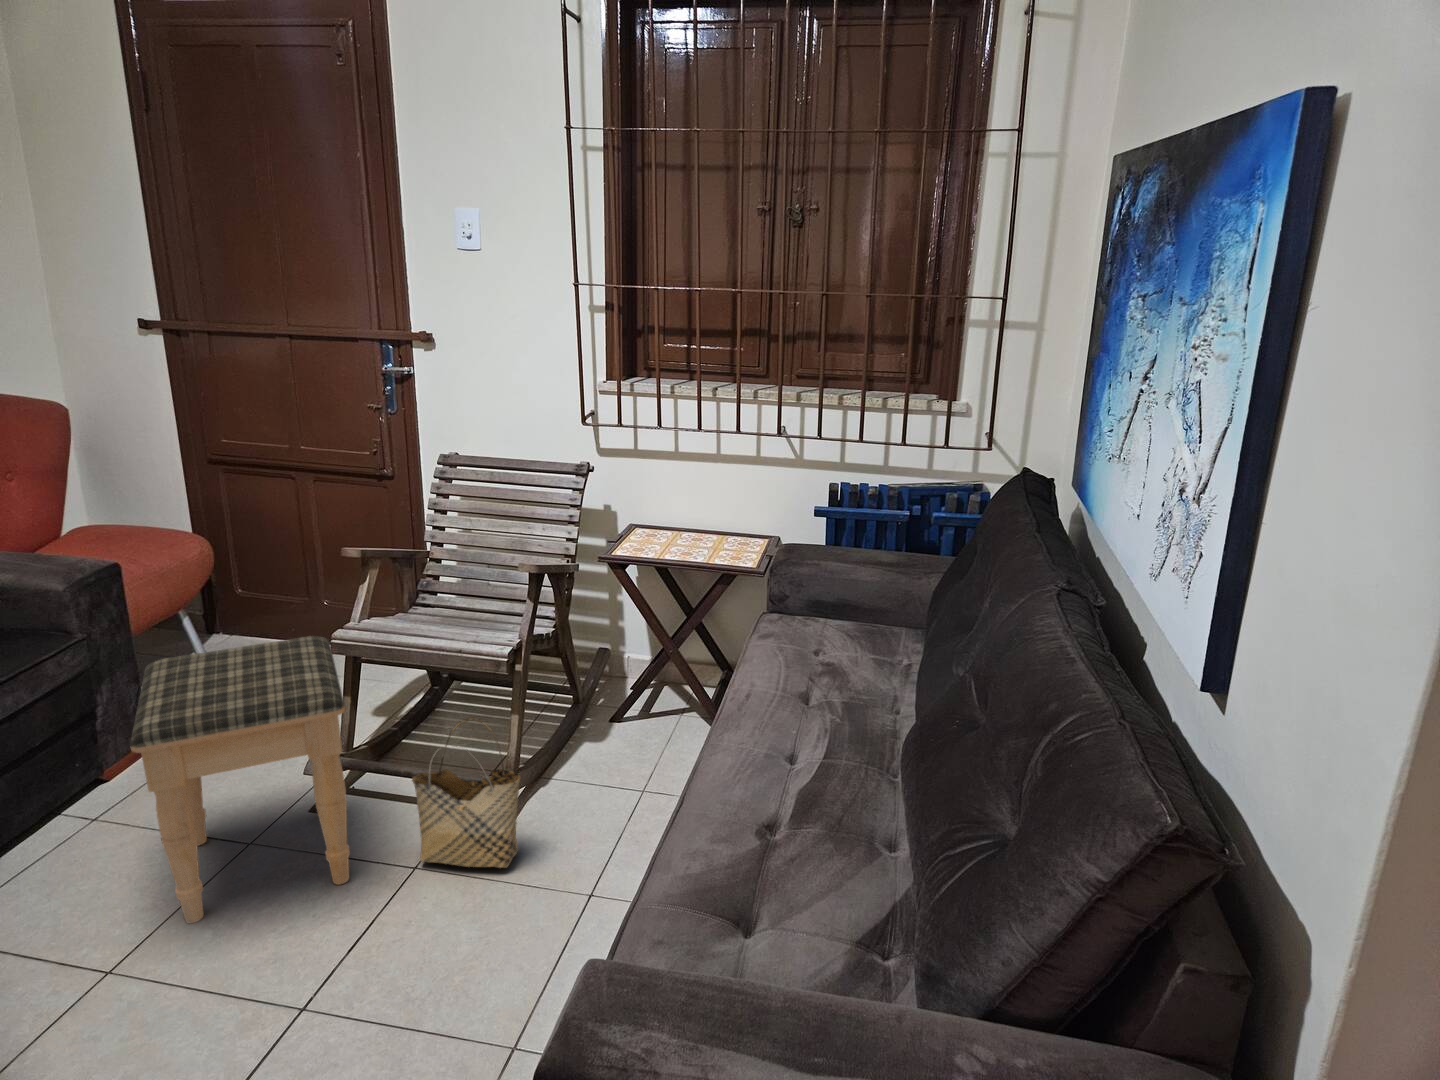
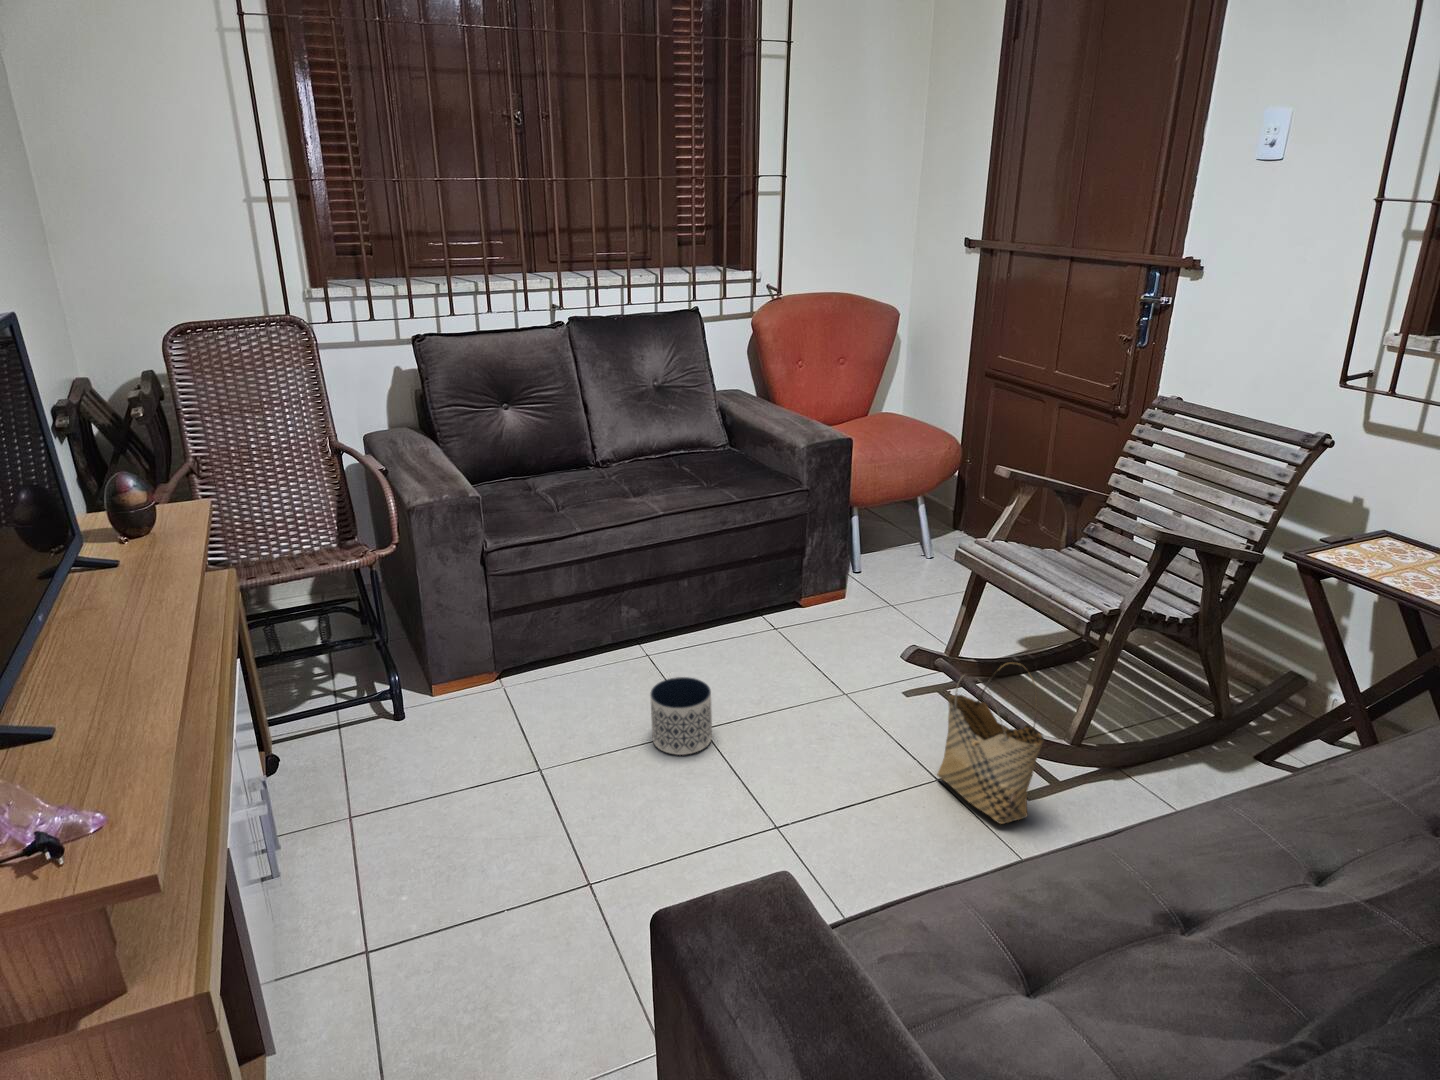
footstool: present [130,636,350,923] -> none [744,517,944,758]
planter: none [36,910,145,1026] -> present [650,677,712,755]

